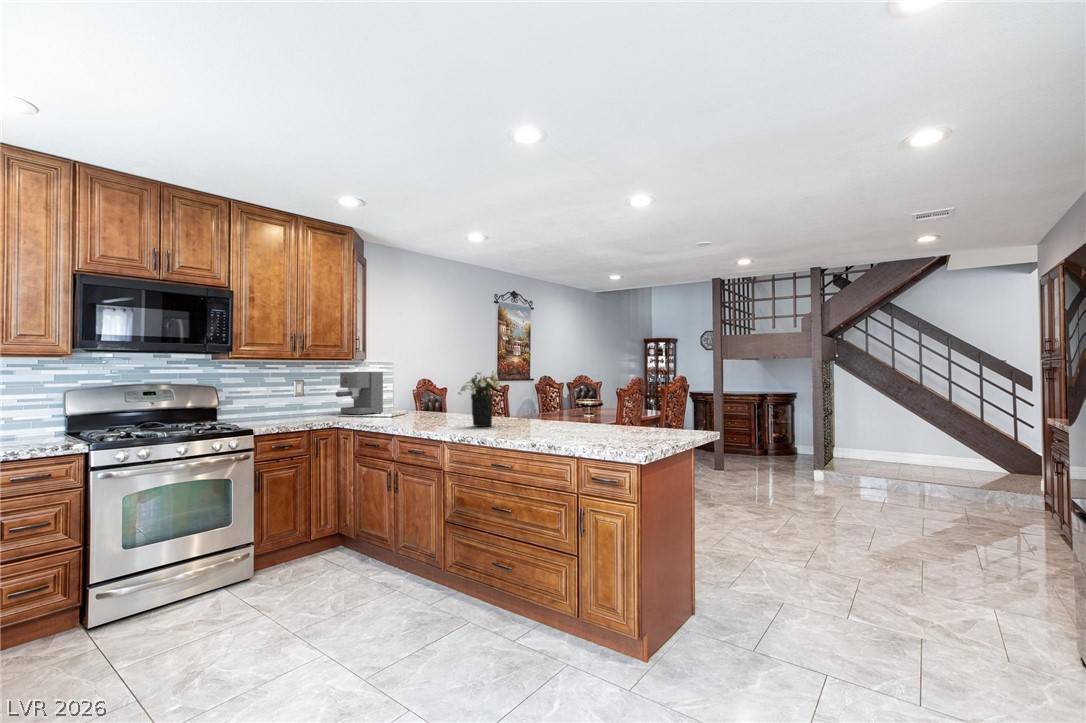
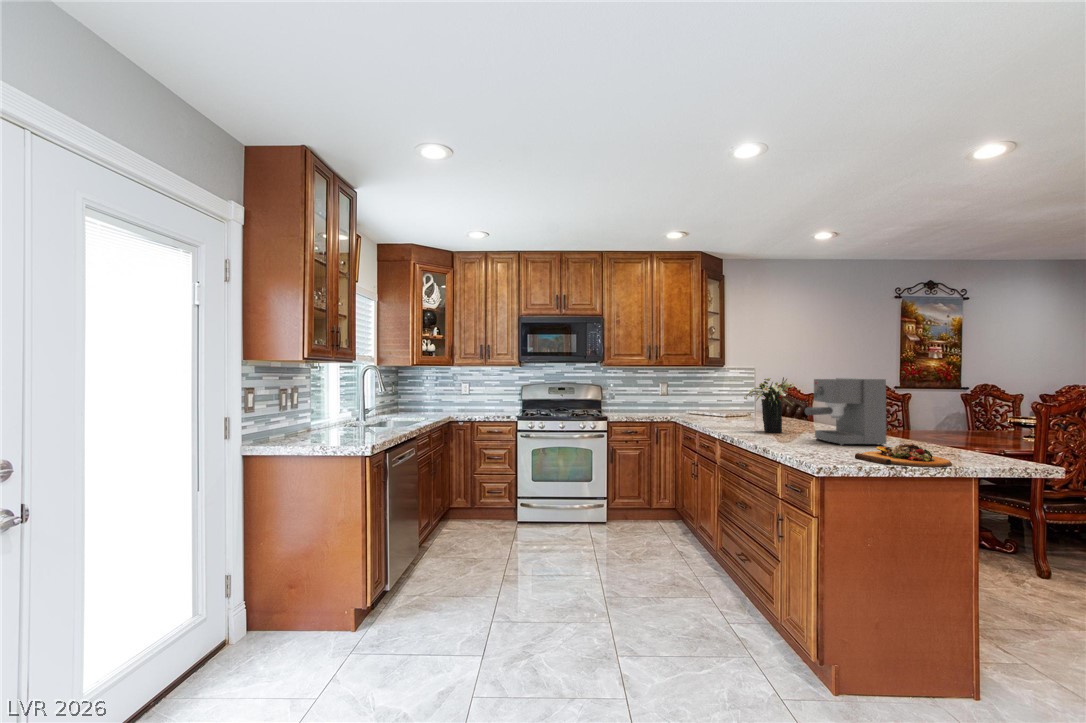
coffee maker: present [336,372,383,415] -> present [805,378,886,445]
cutting board: none [606,422,667,441] -> present [855,444,952,467]

